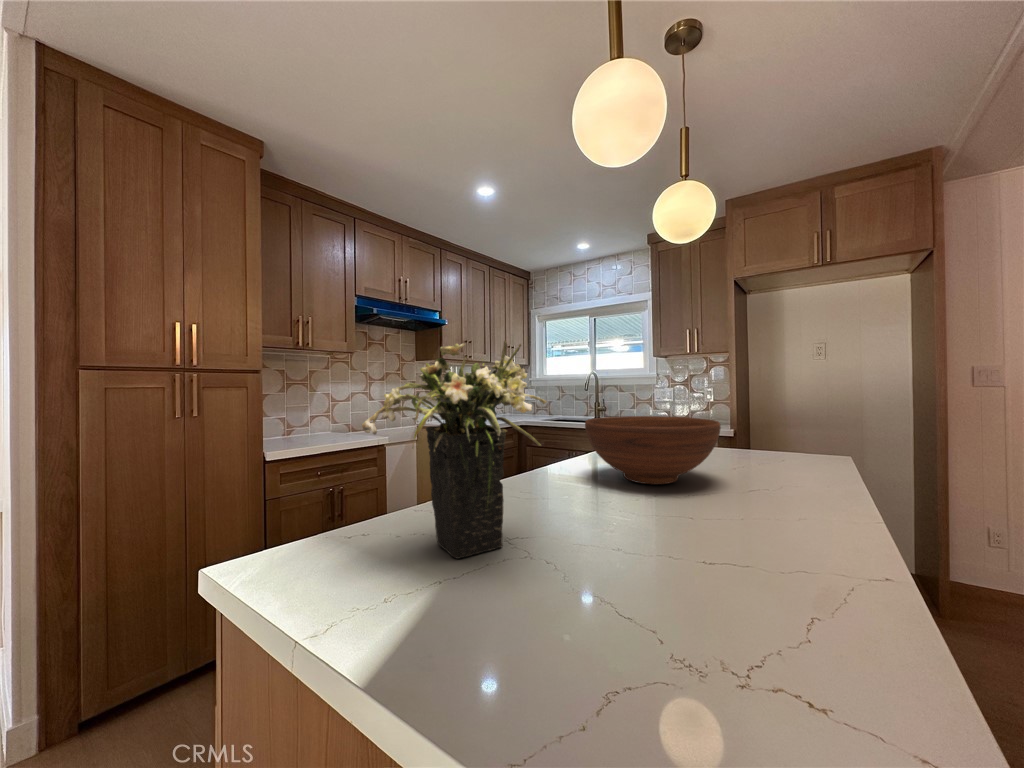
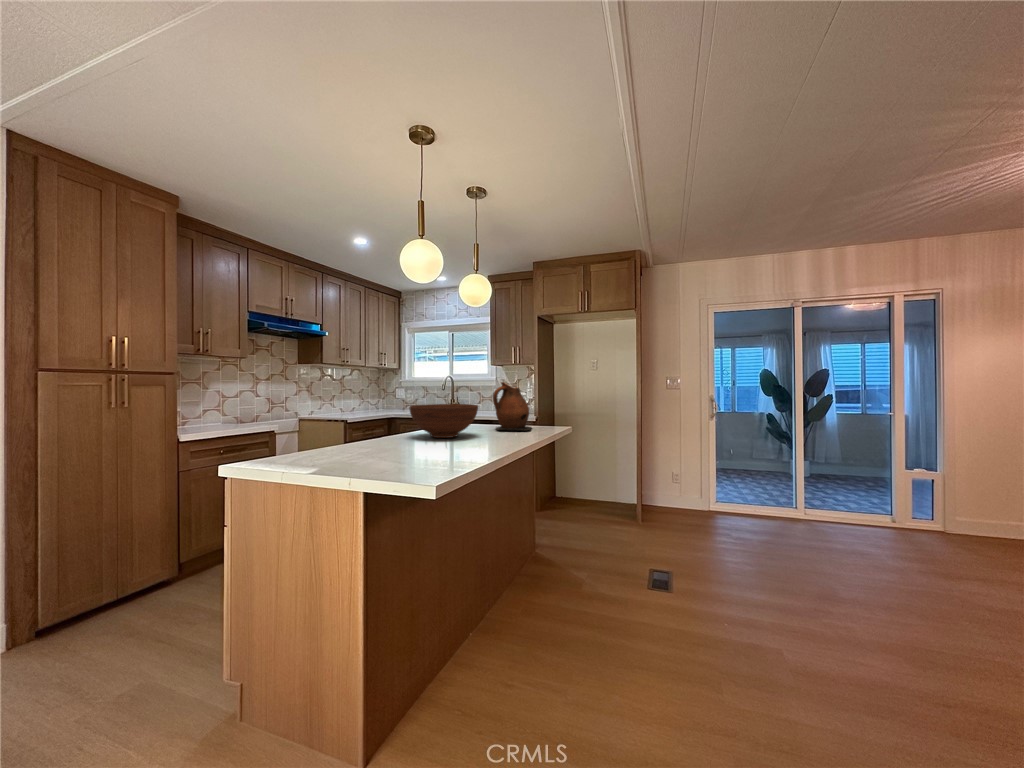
flower arrangement: present [362,341,547,559] -> none [292,367,373,459]
ceramic pitcher: none [720,376,807,469] -> present [493,382,532,430]

